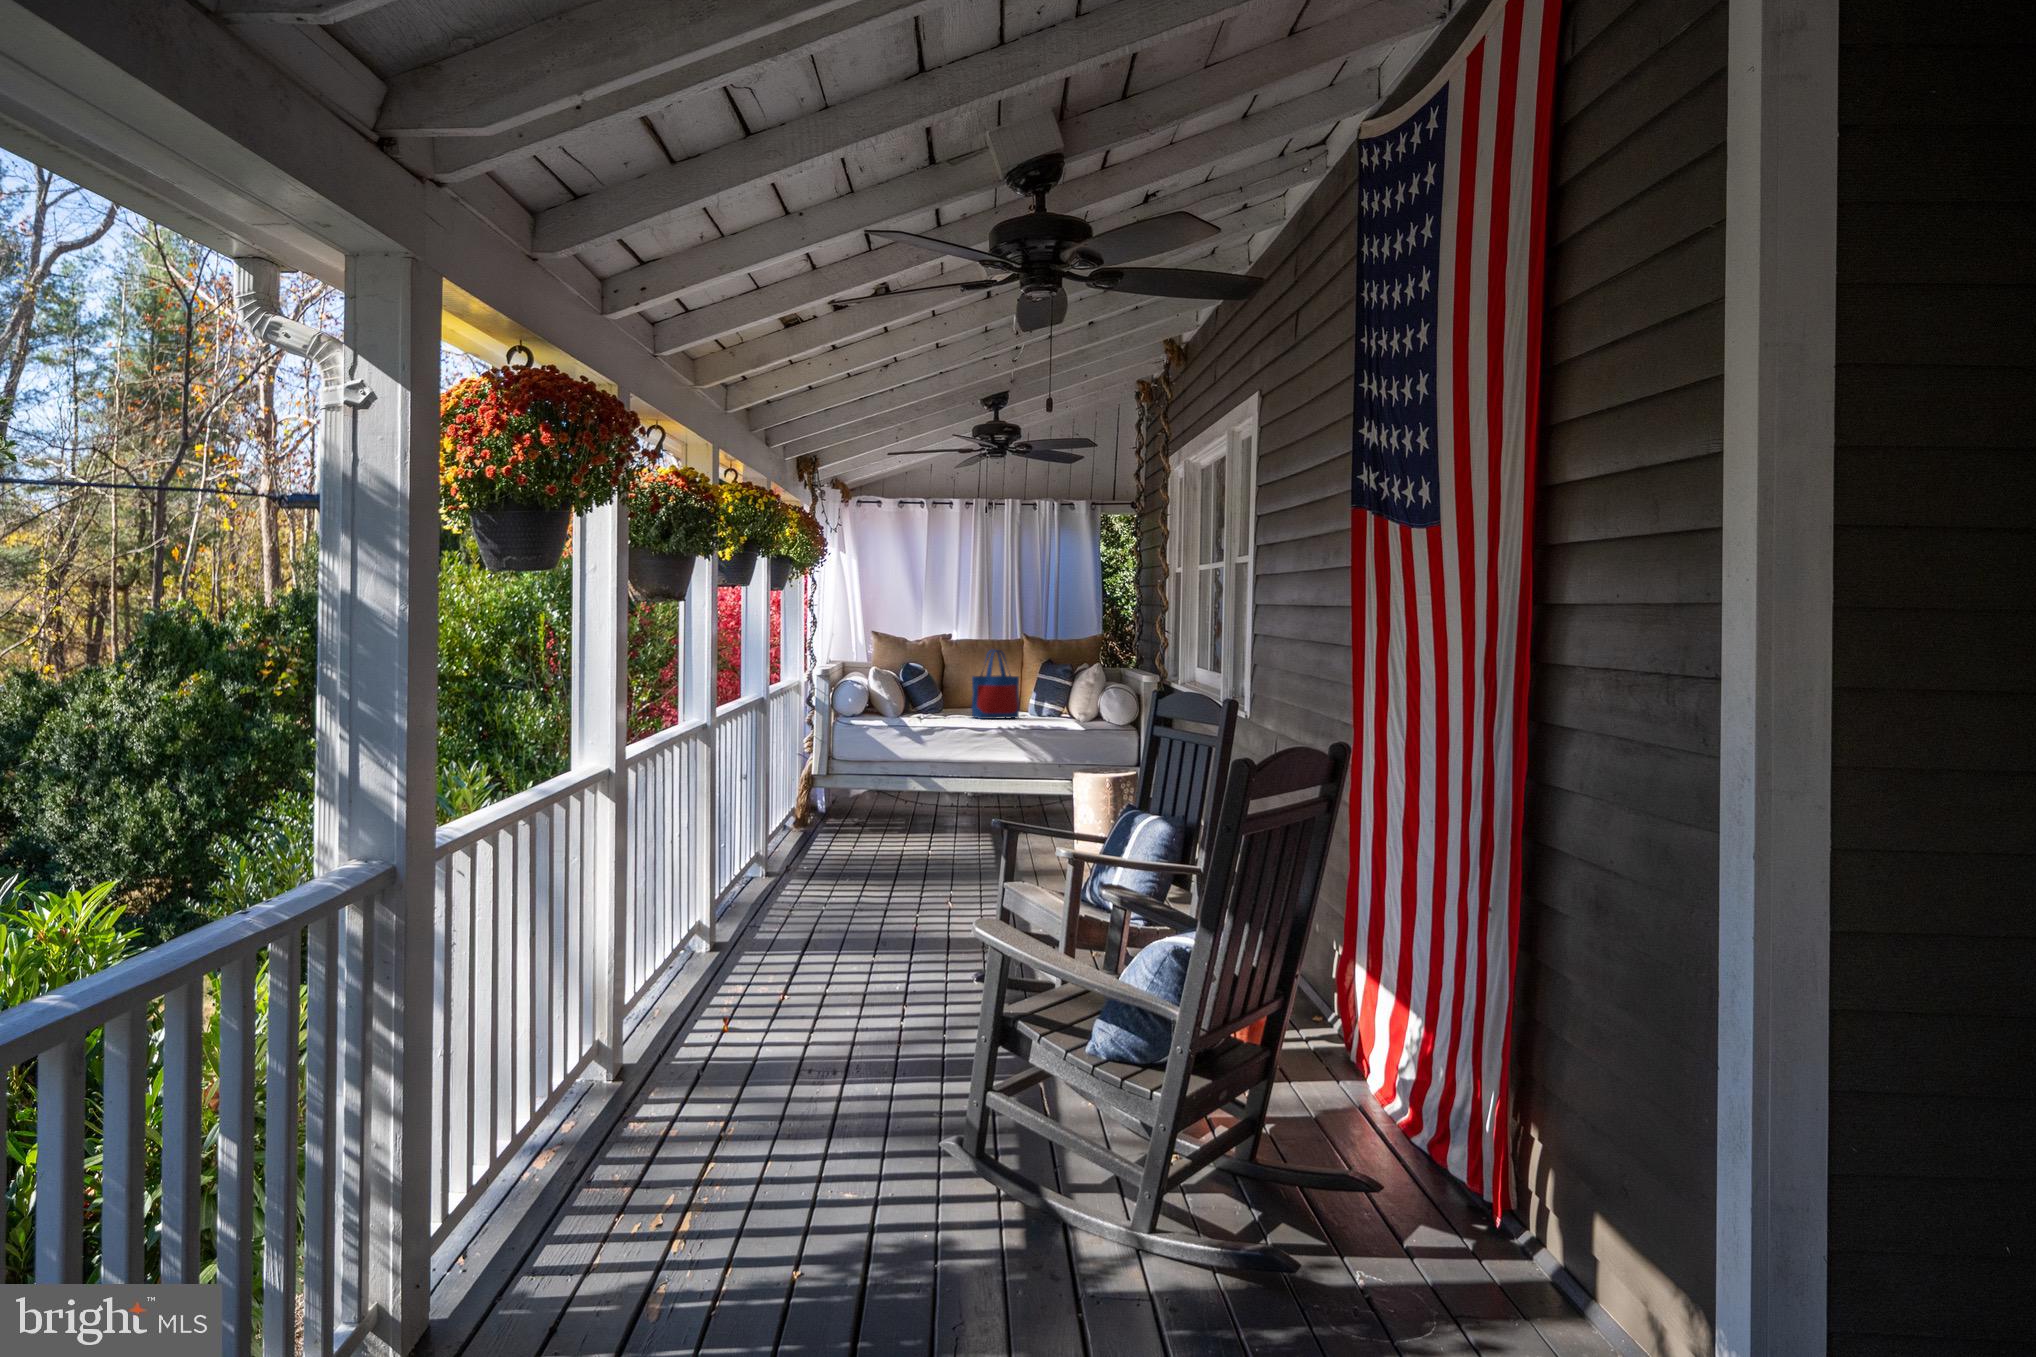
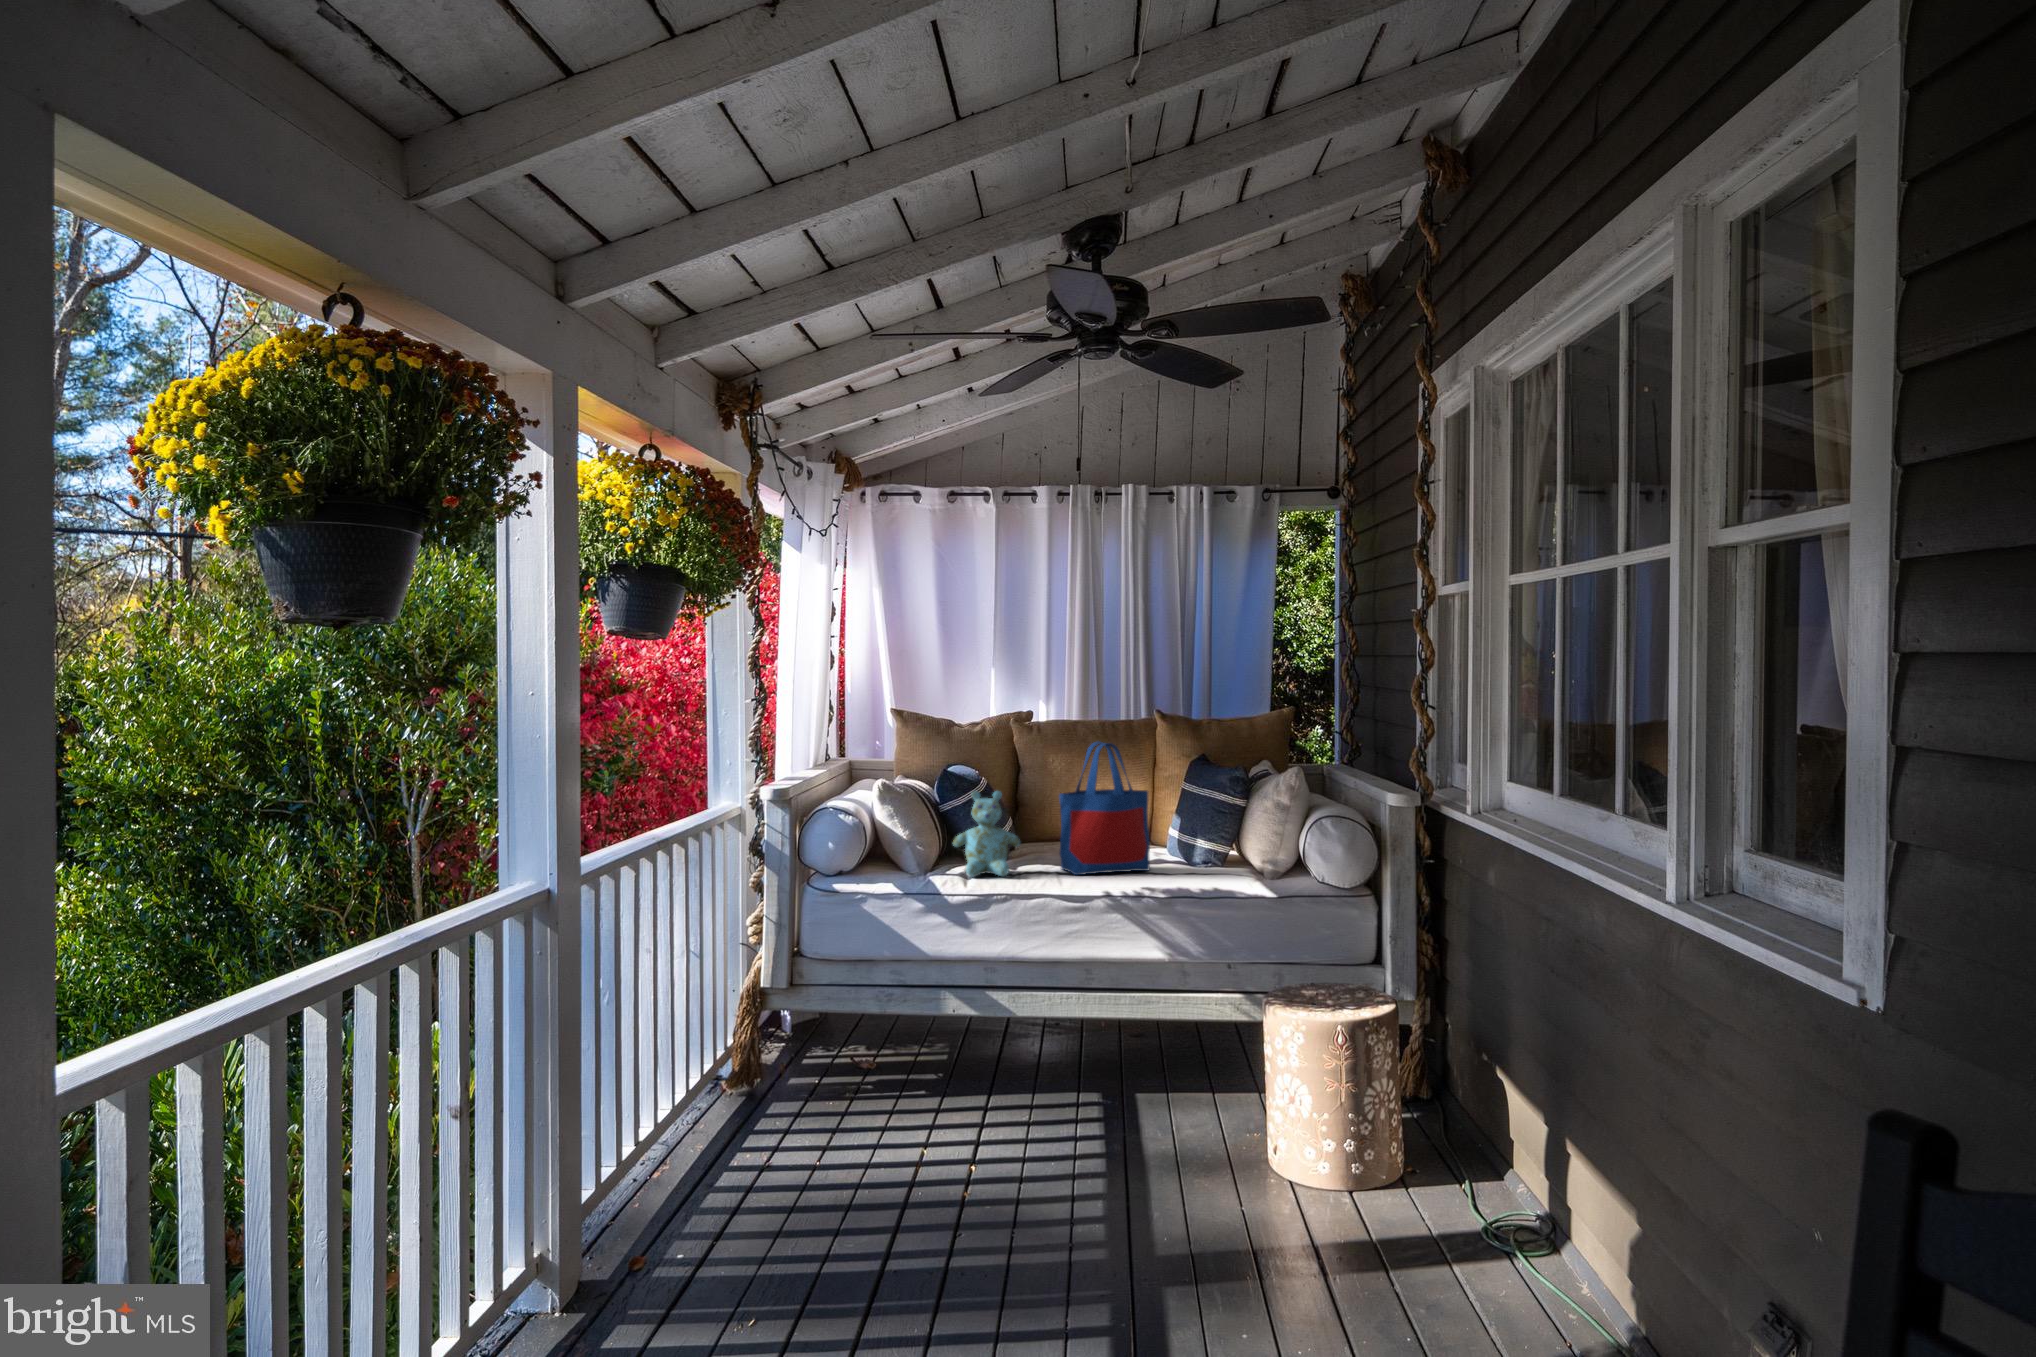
stuffed bear: none [915,674,951,719] -> present [953,791,1020,877]

